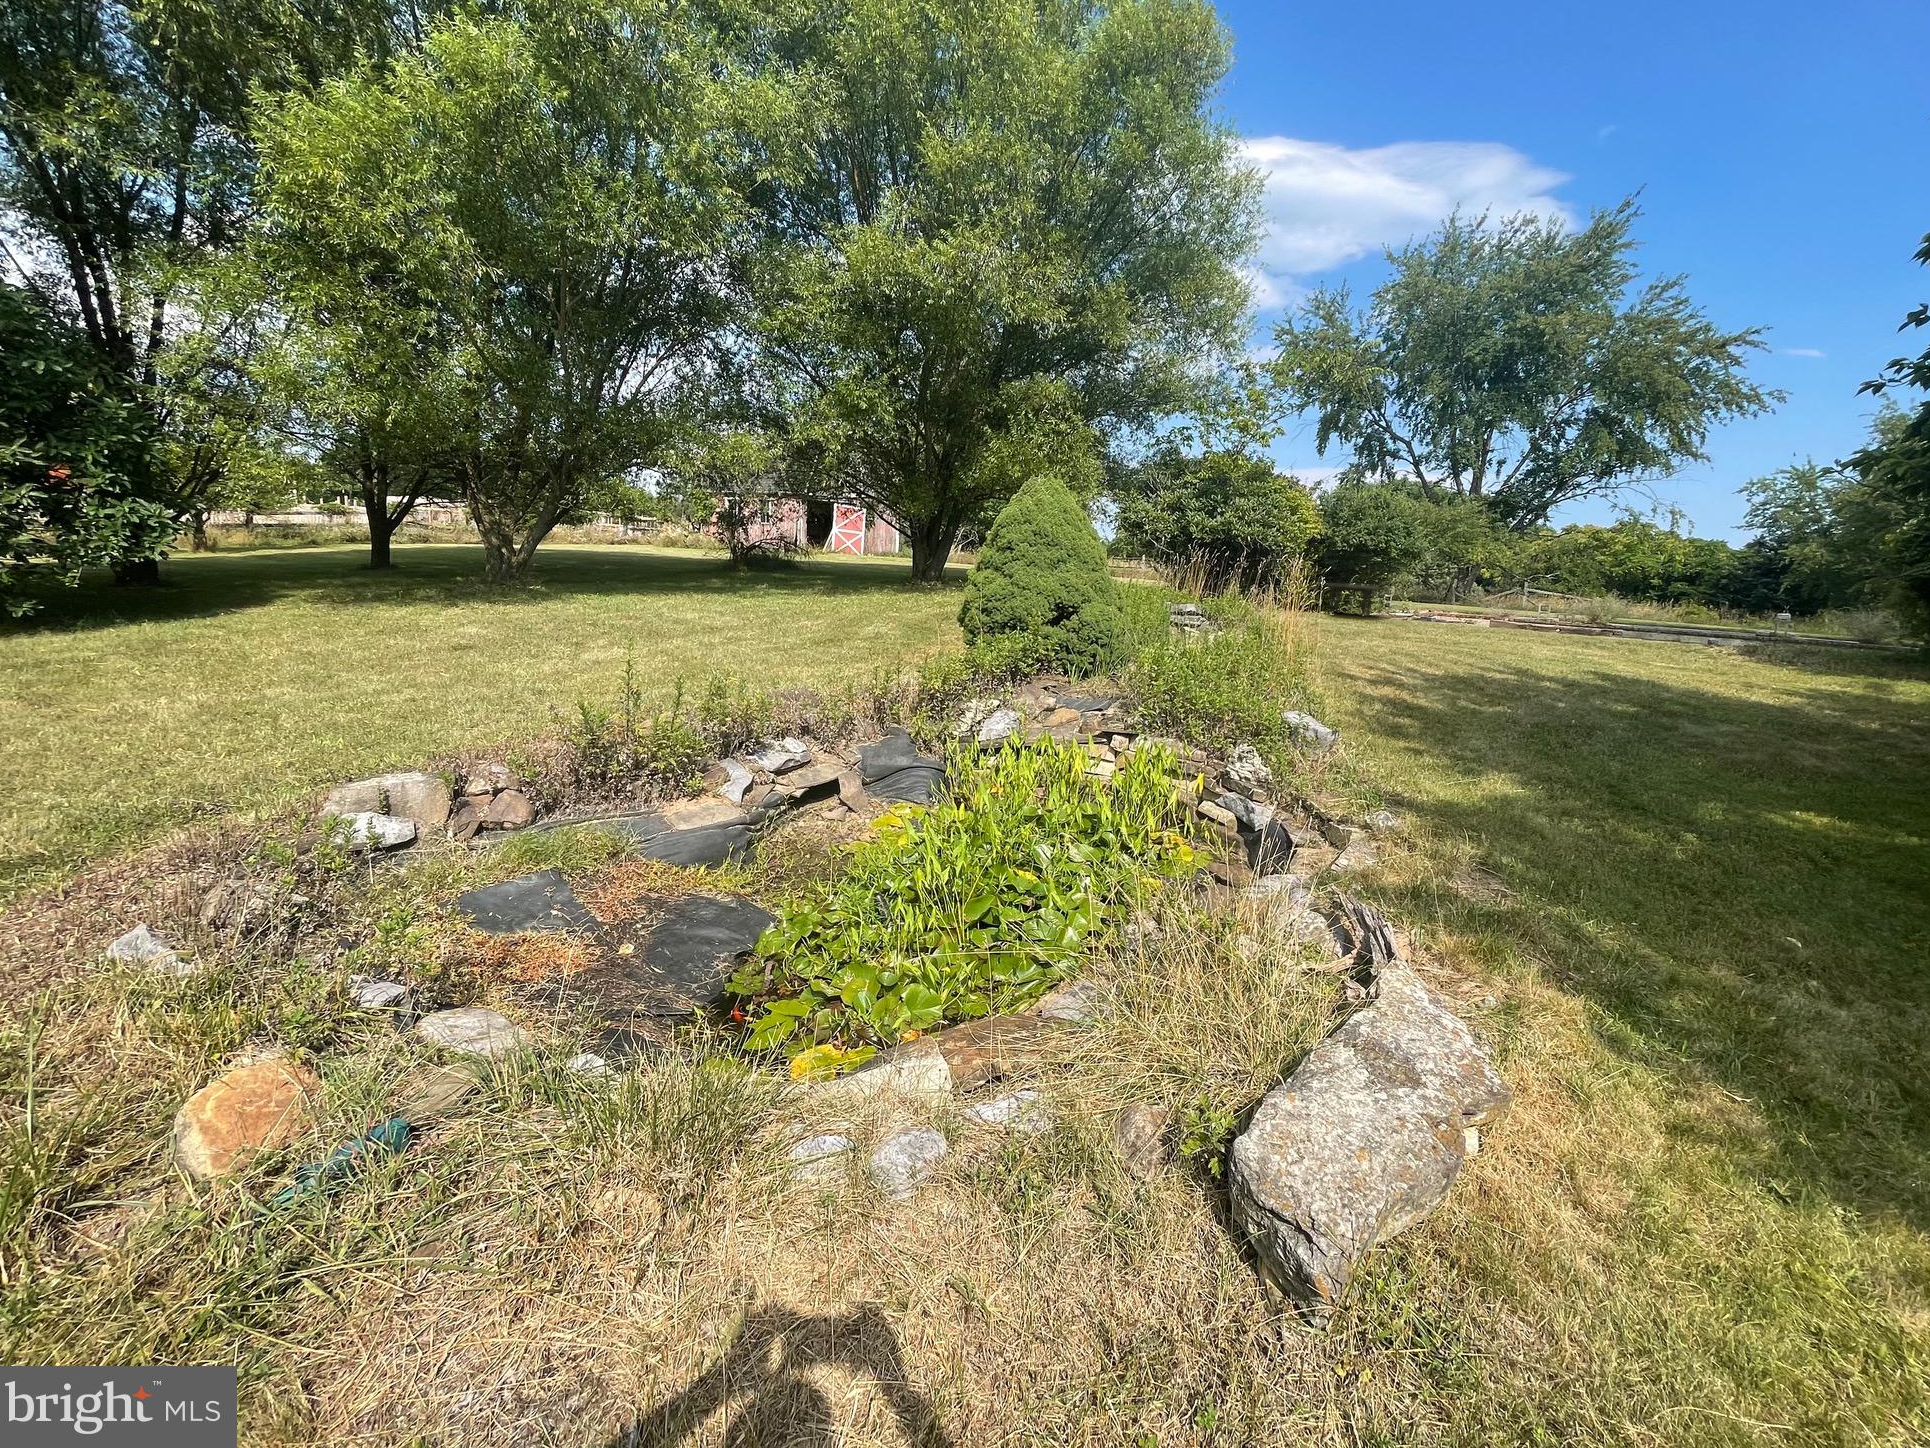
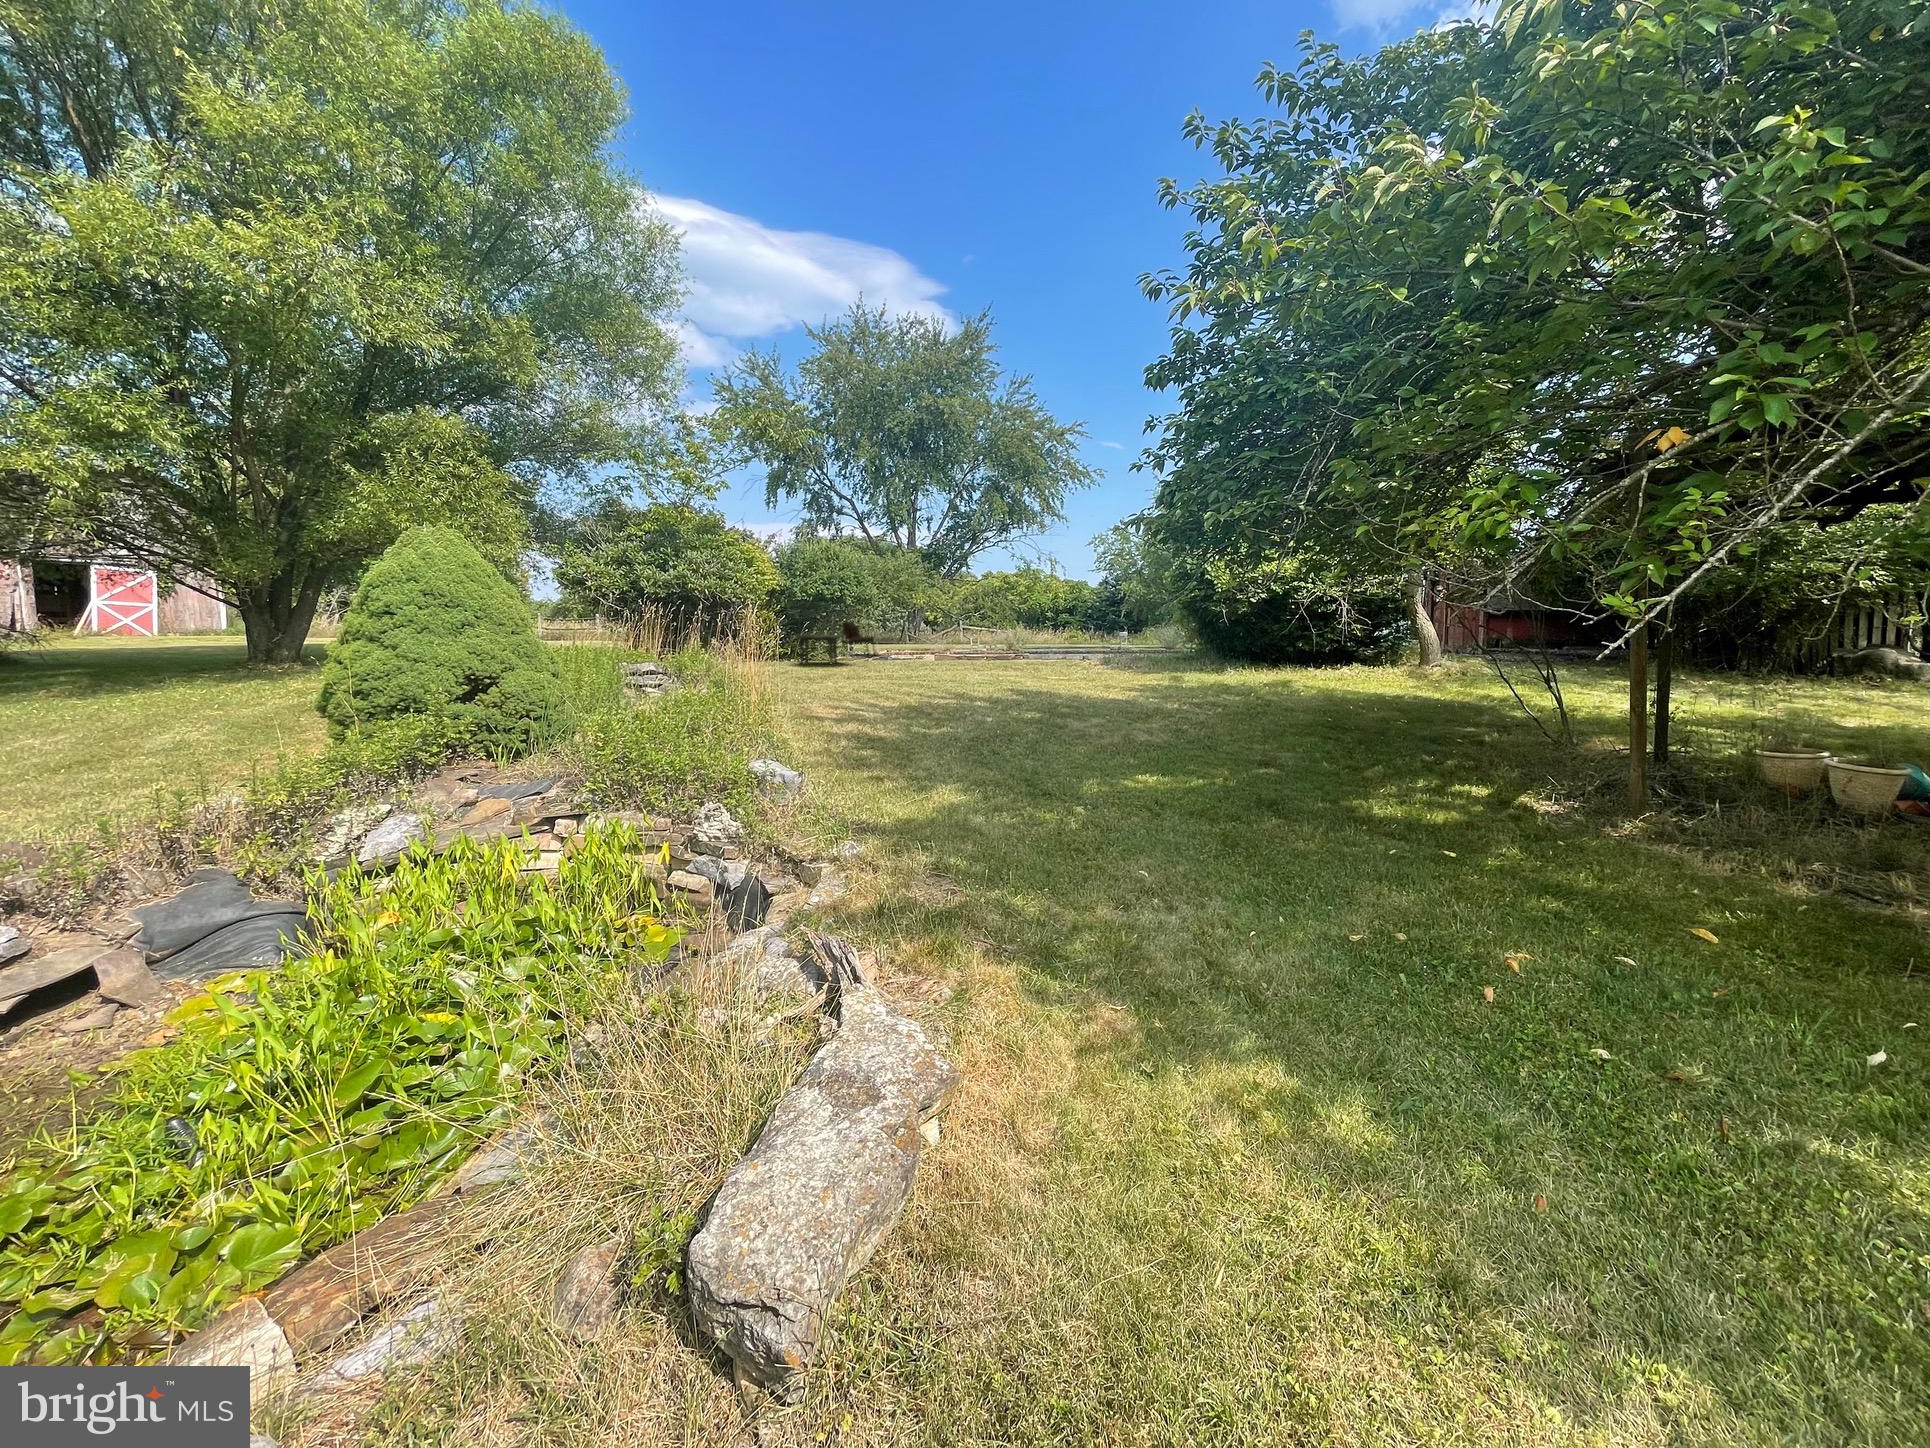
armchair: none [1375,572,1417,612] -> present [841,621,874,654]

